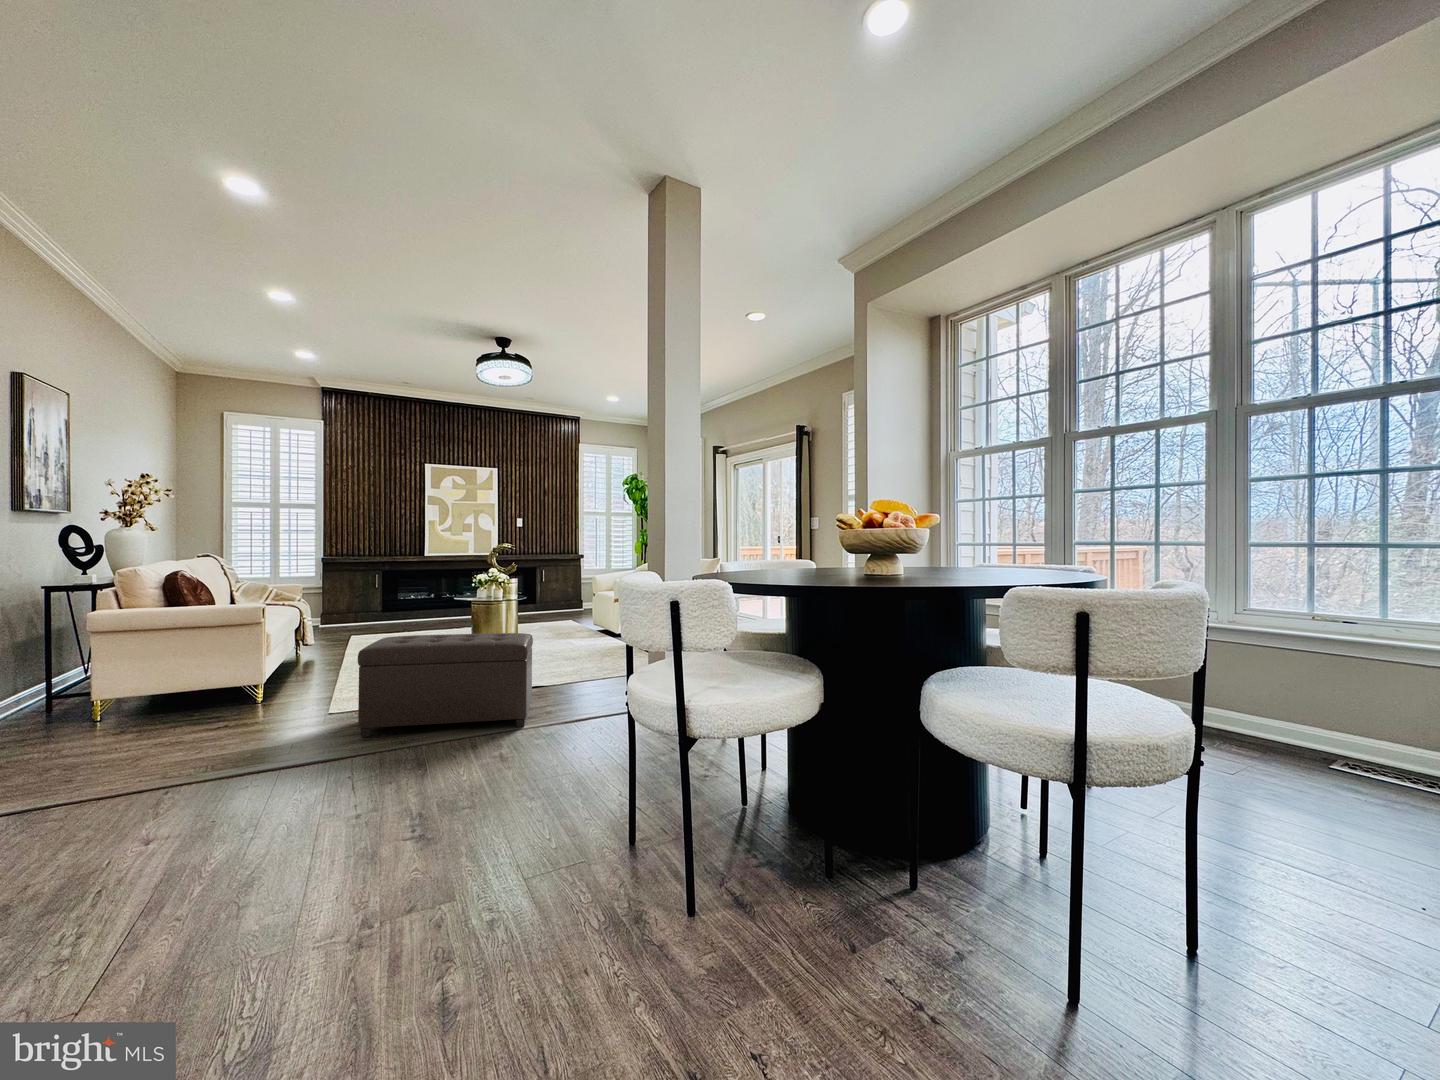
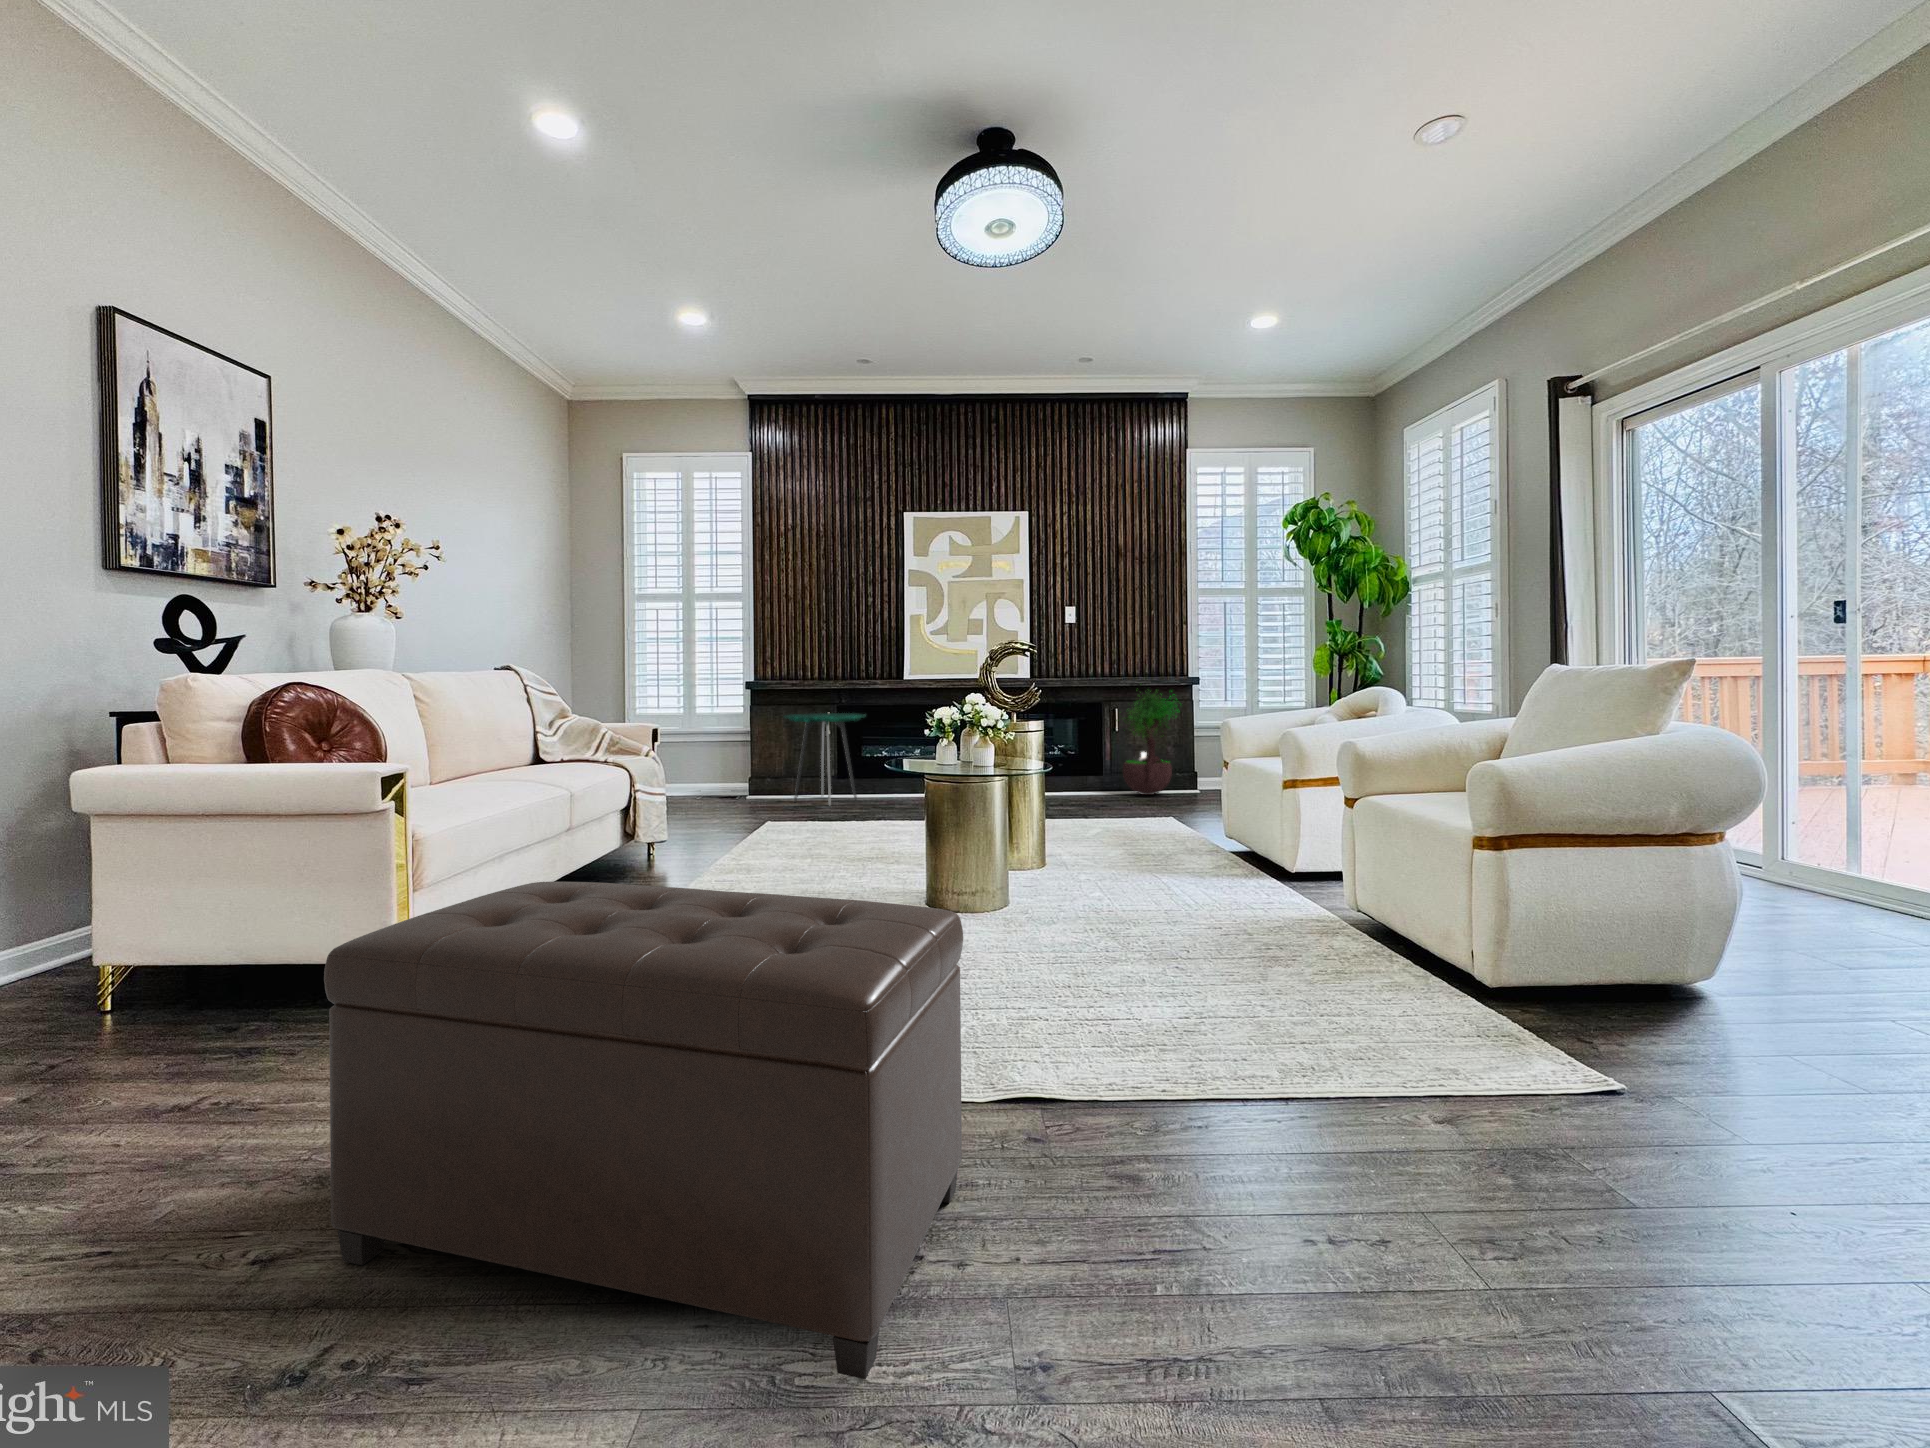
potted tree: none [543,558,575,613] -> present [1116,690,1178,795]
side table: none [350,575,403,627] -> present [784,713,866,805]

